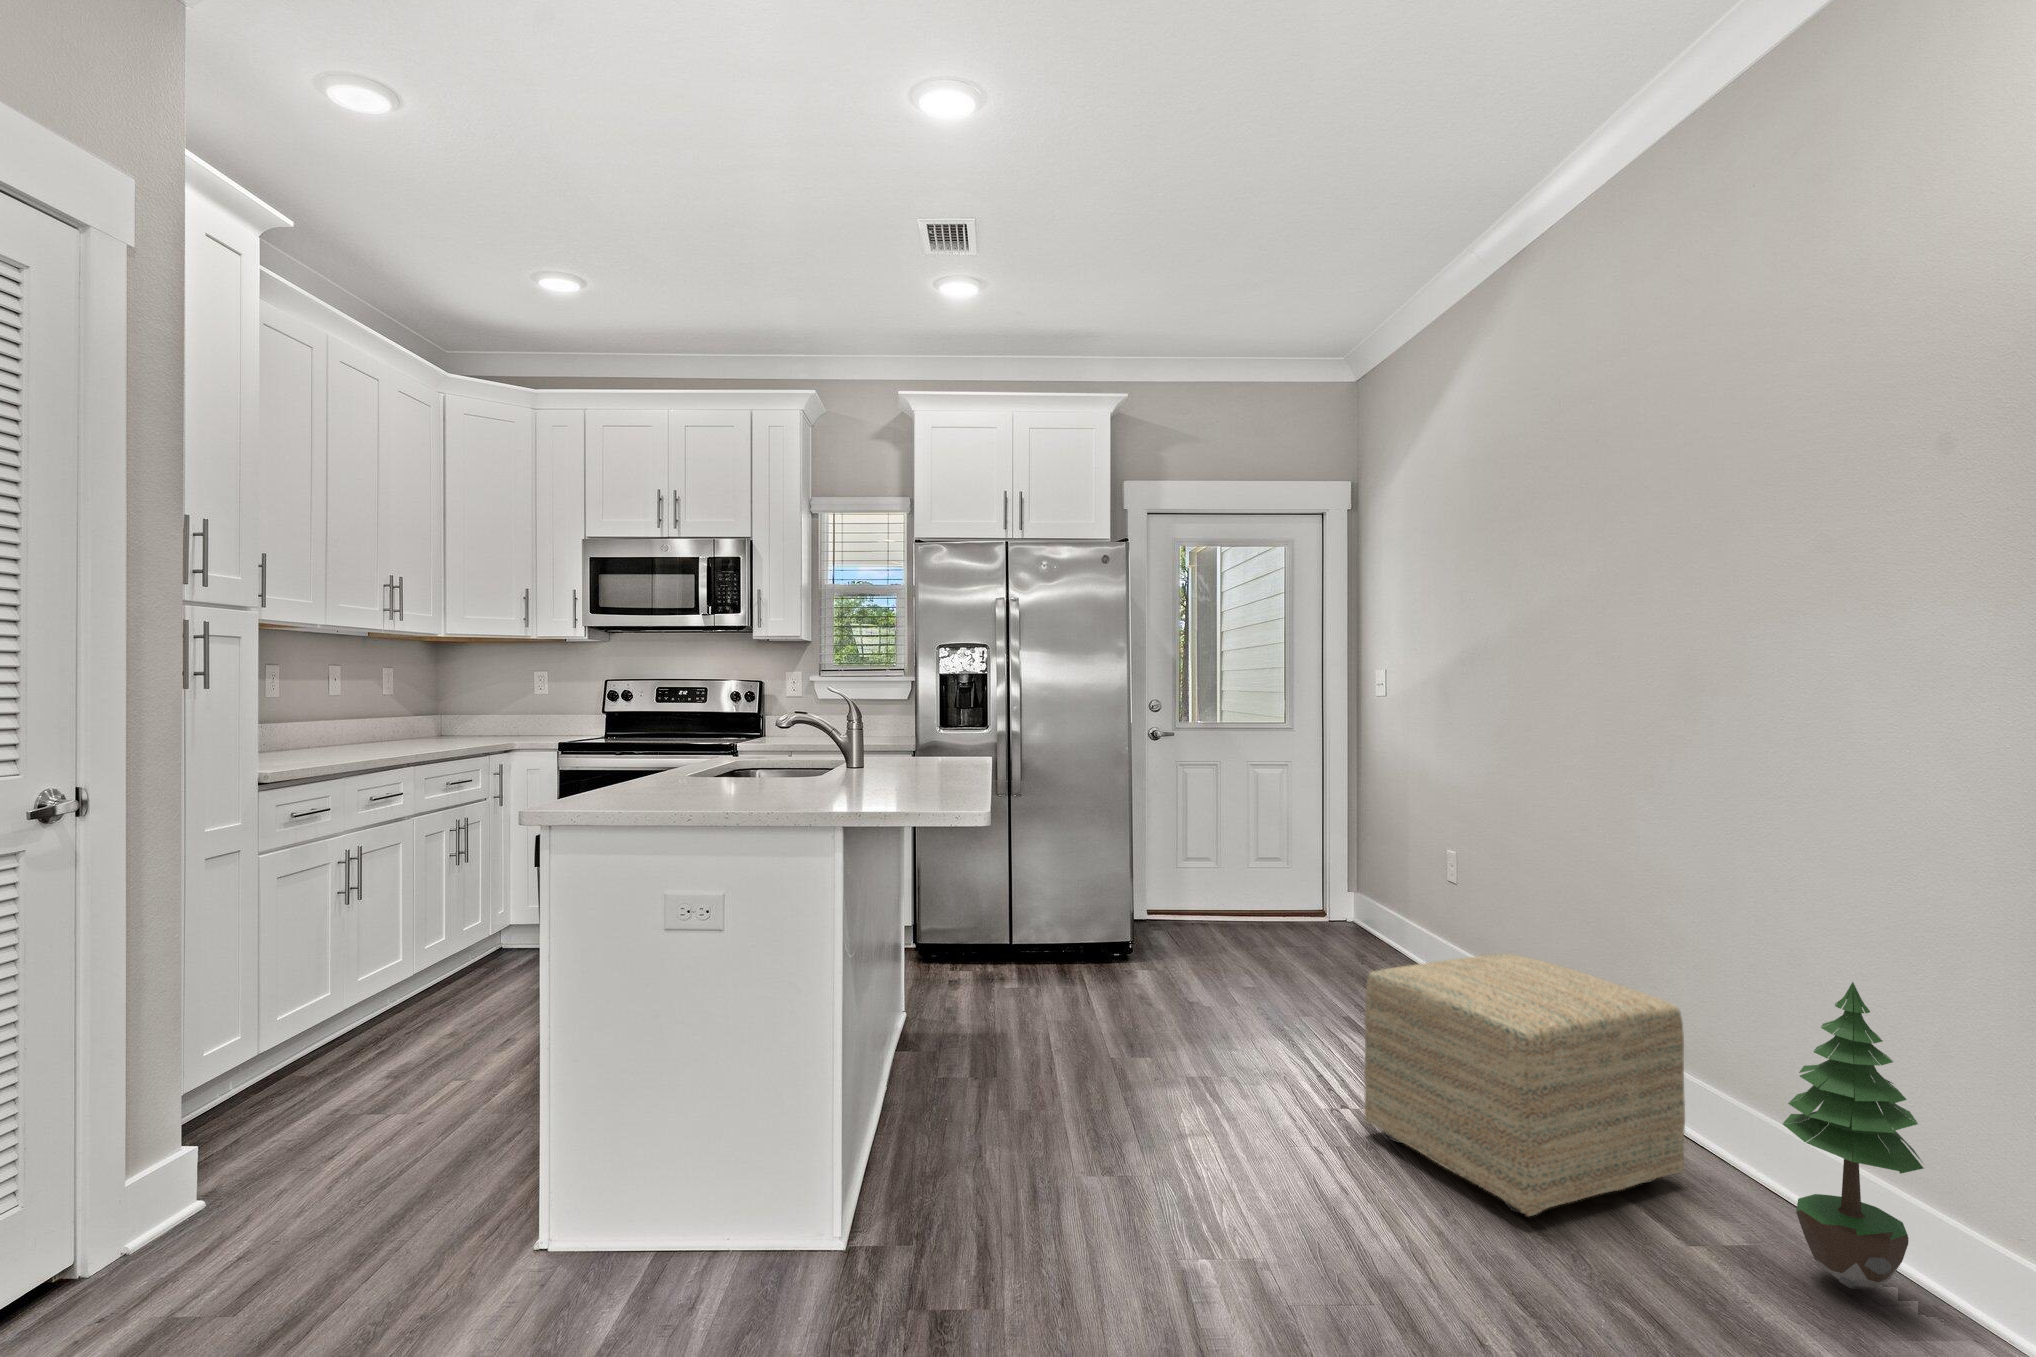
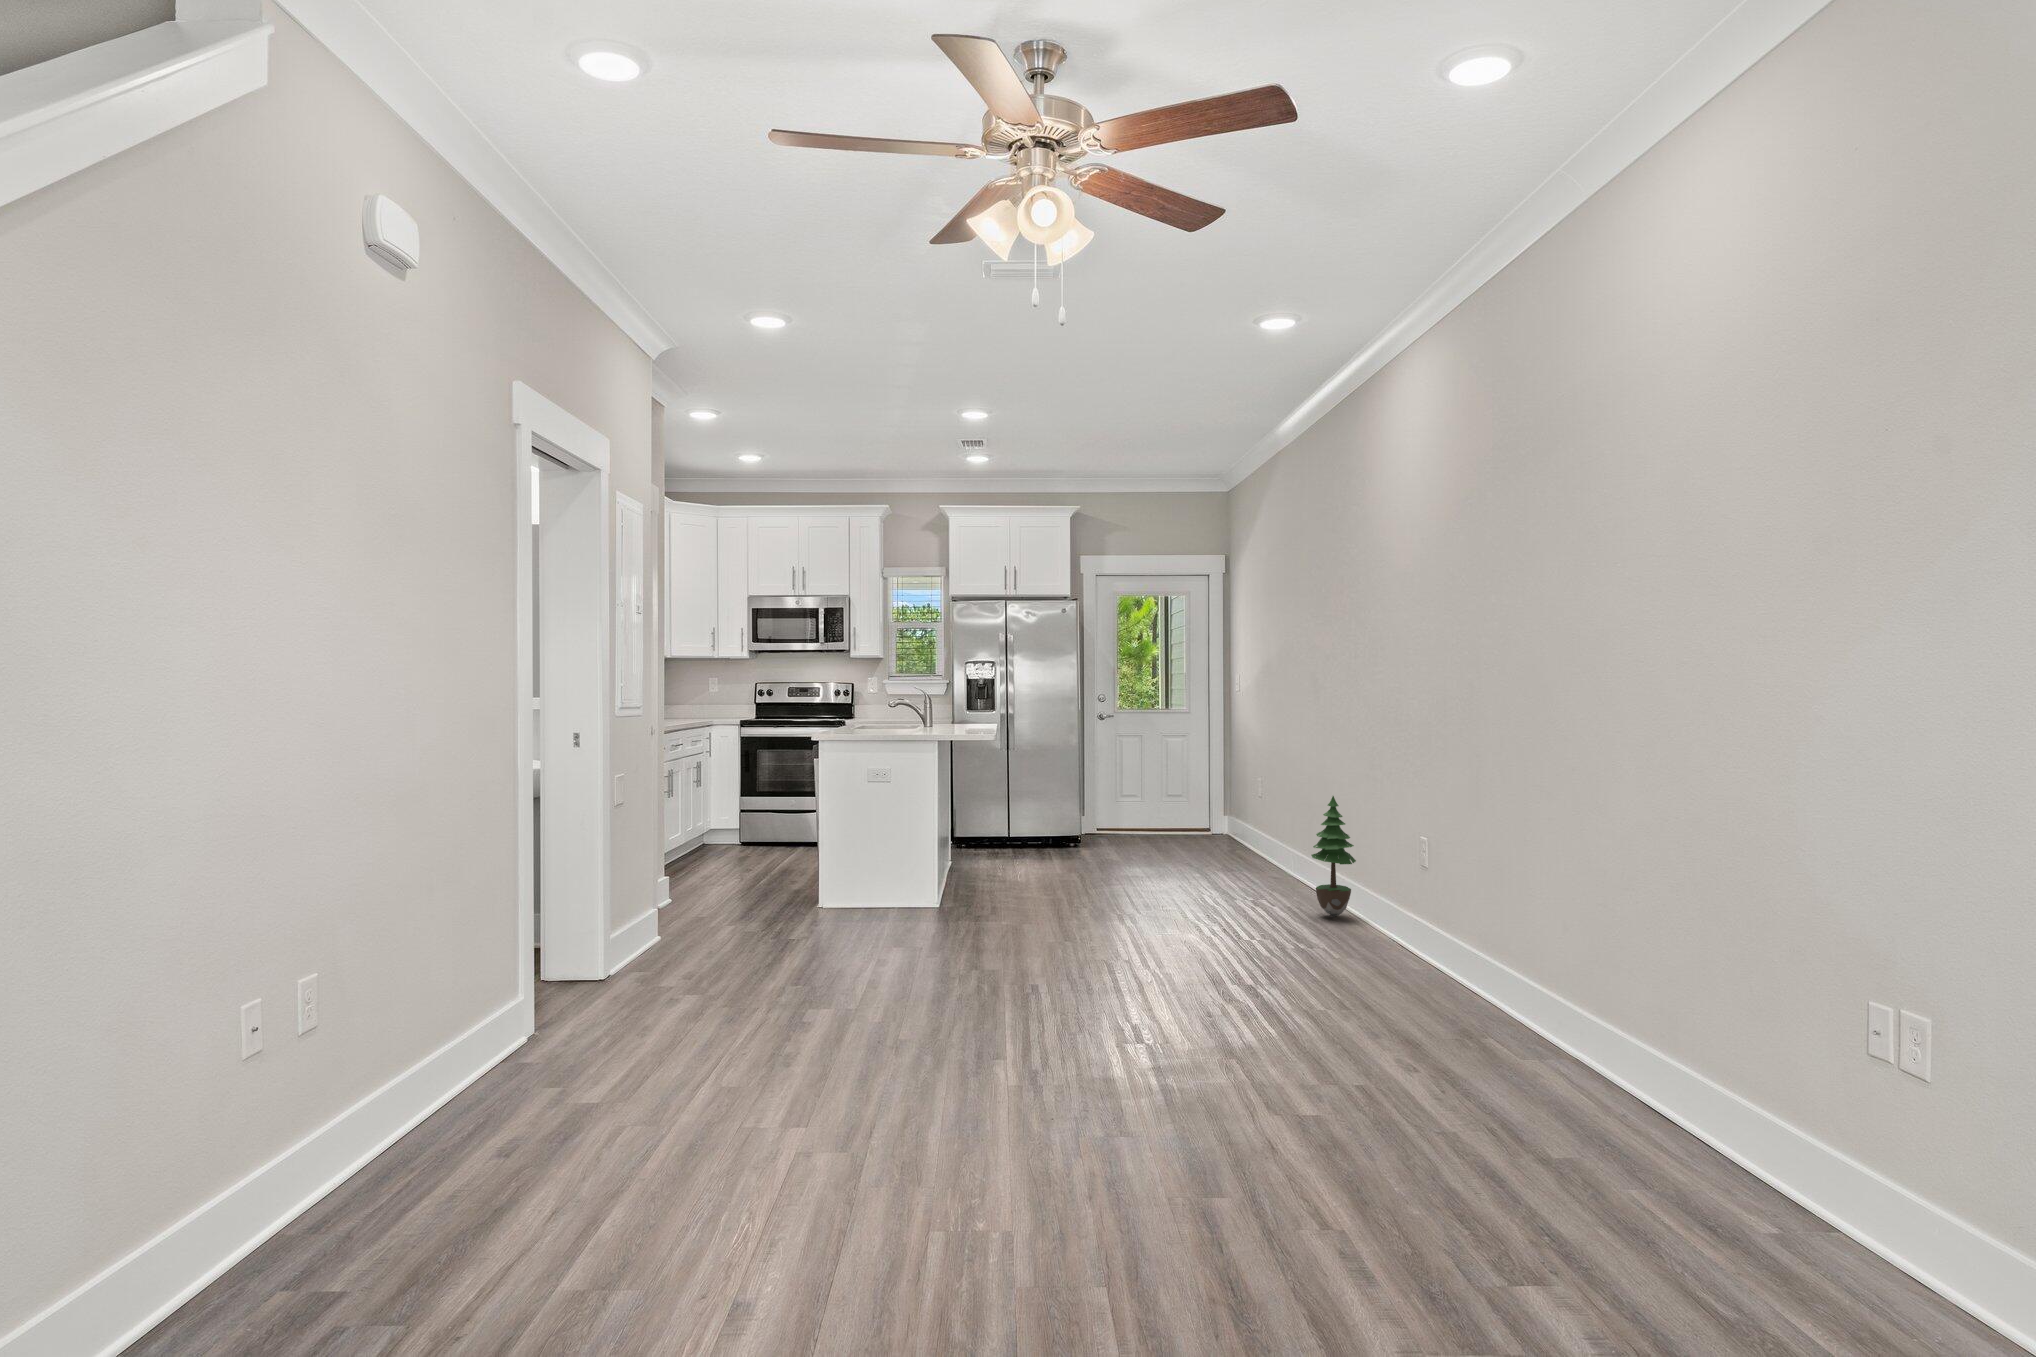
ottoman: present [1364,953,1685,1216] -> none [1169,810,1300,906]

